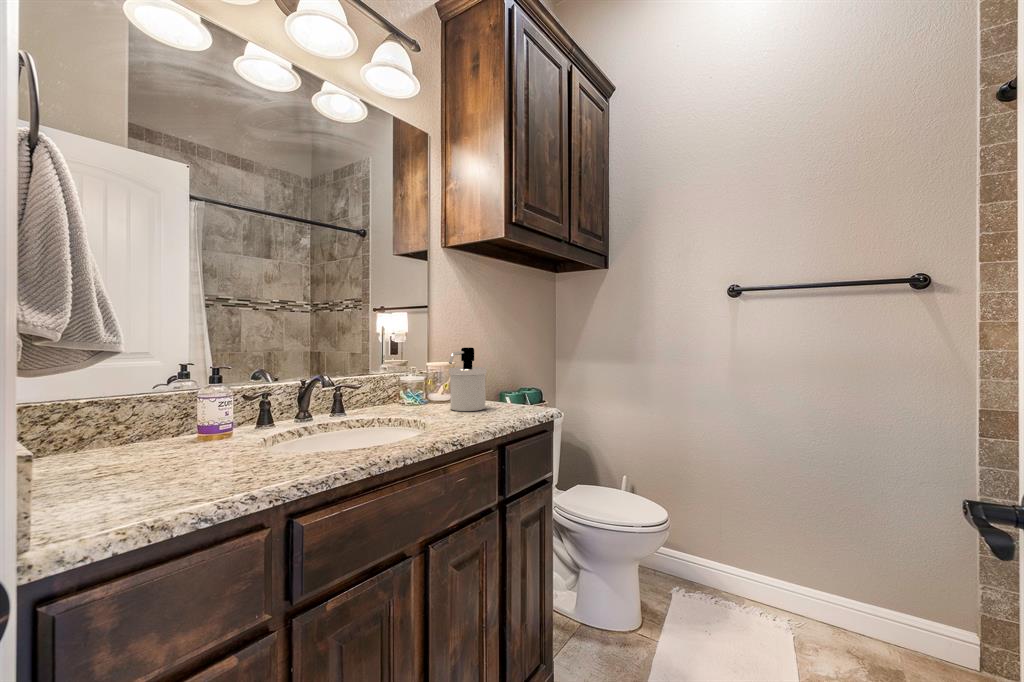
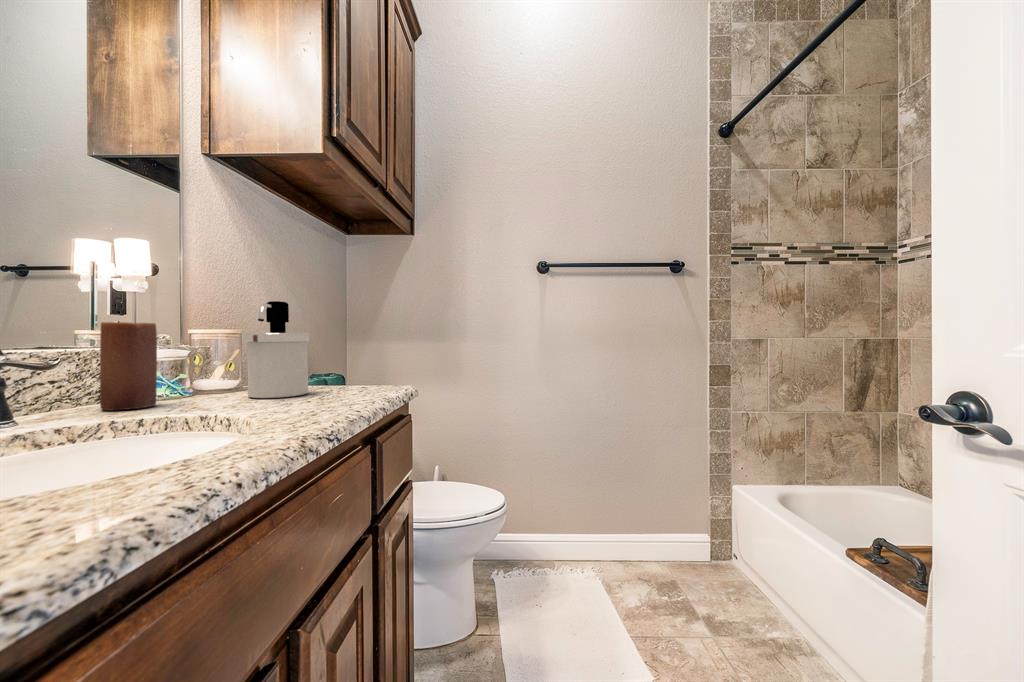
candle: none [380,363,404,412] -> present [100,322,157,410]

